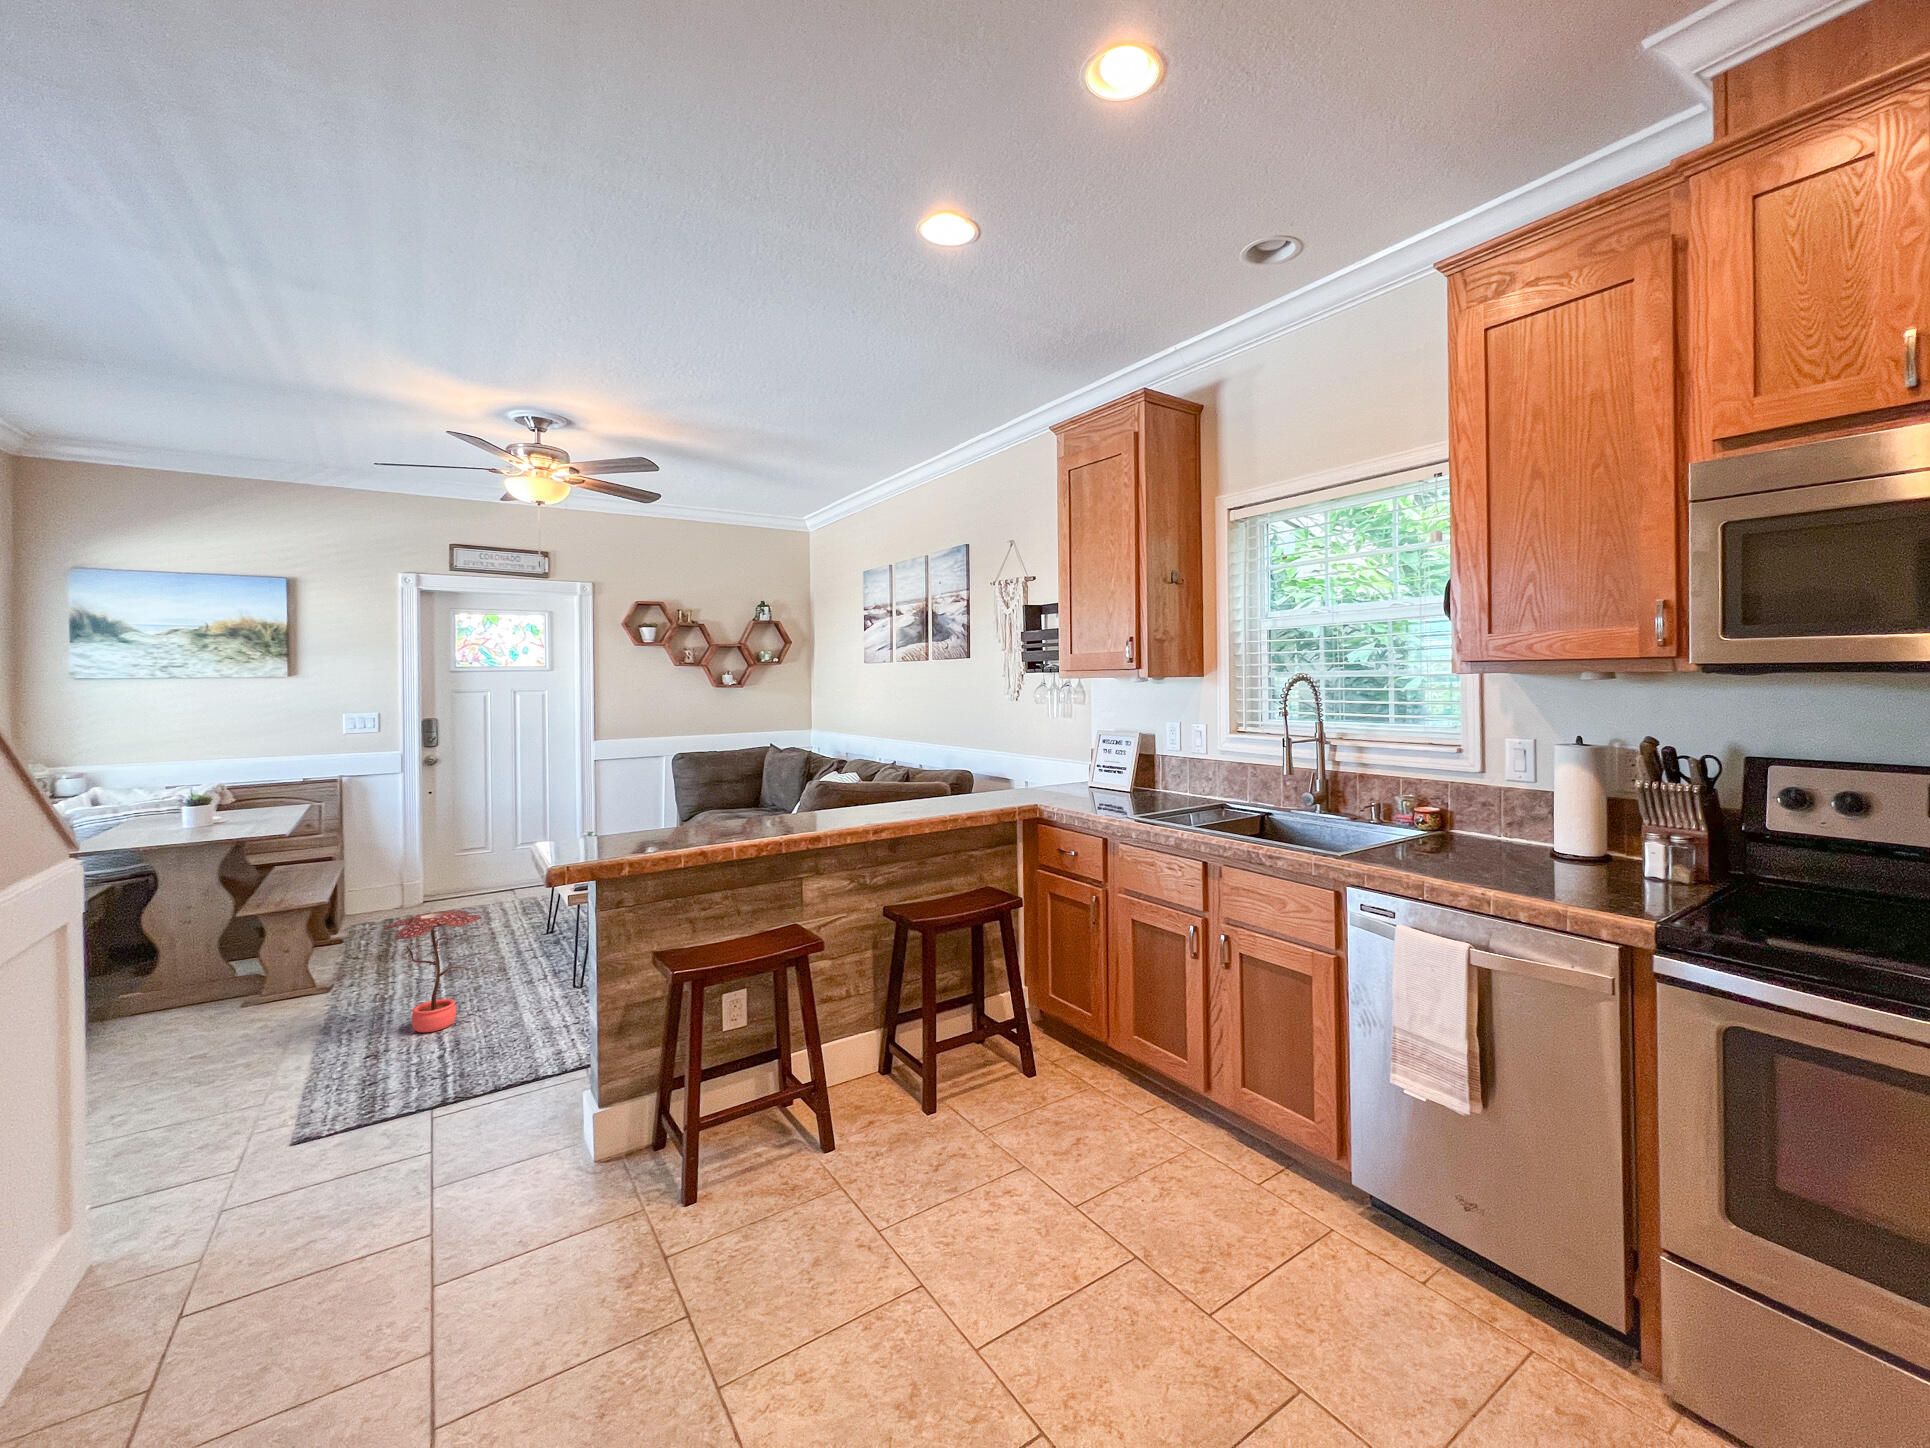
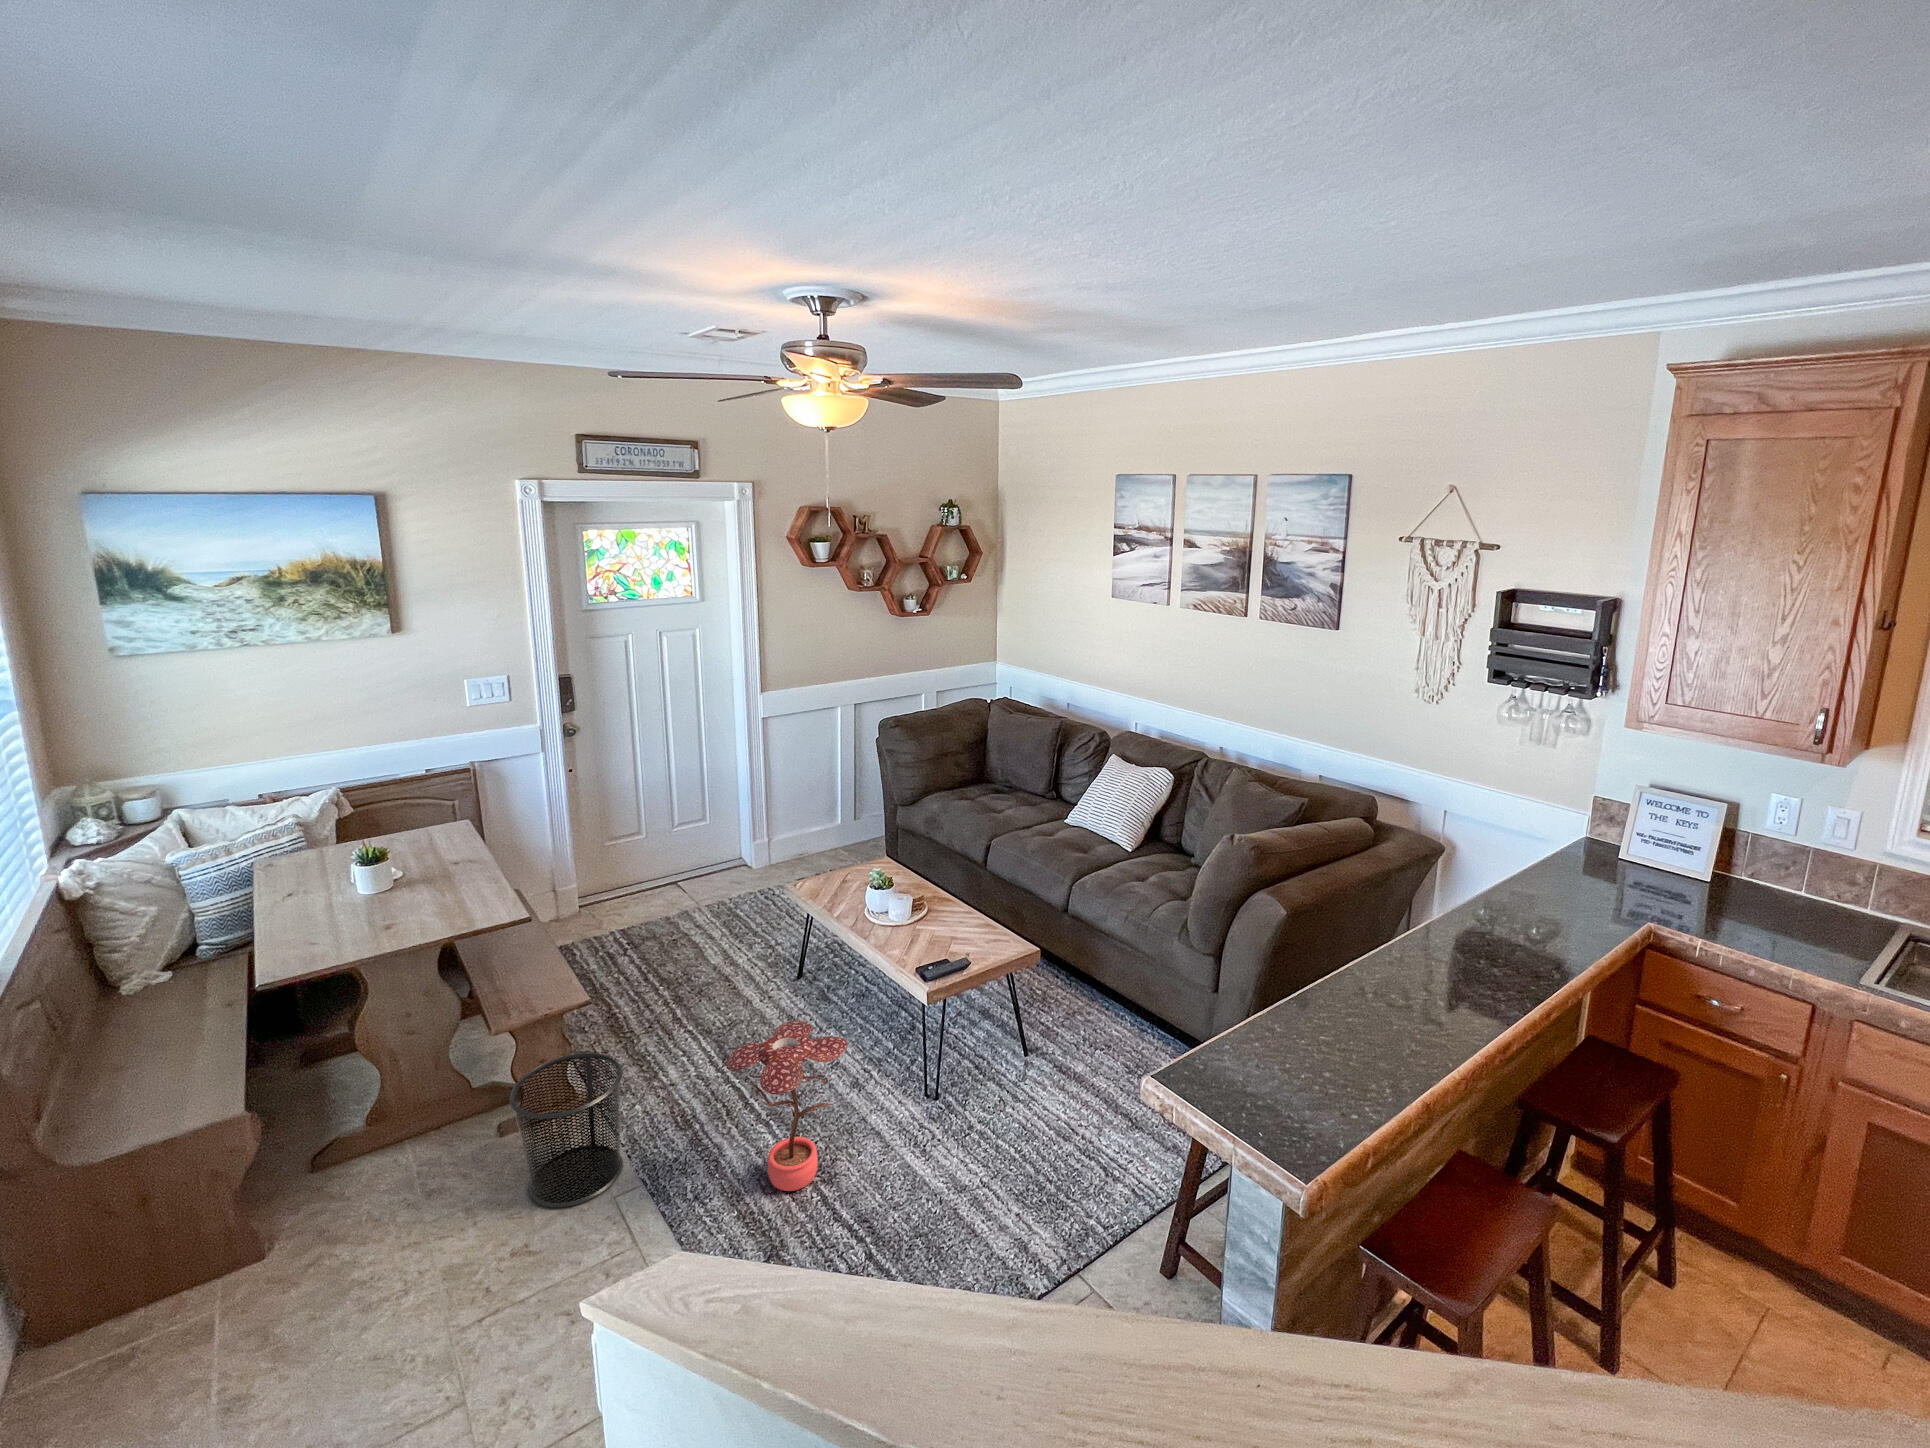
waste bin: none [226,935,326,1038] -> present [510,1053,623,1207]

